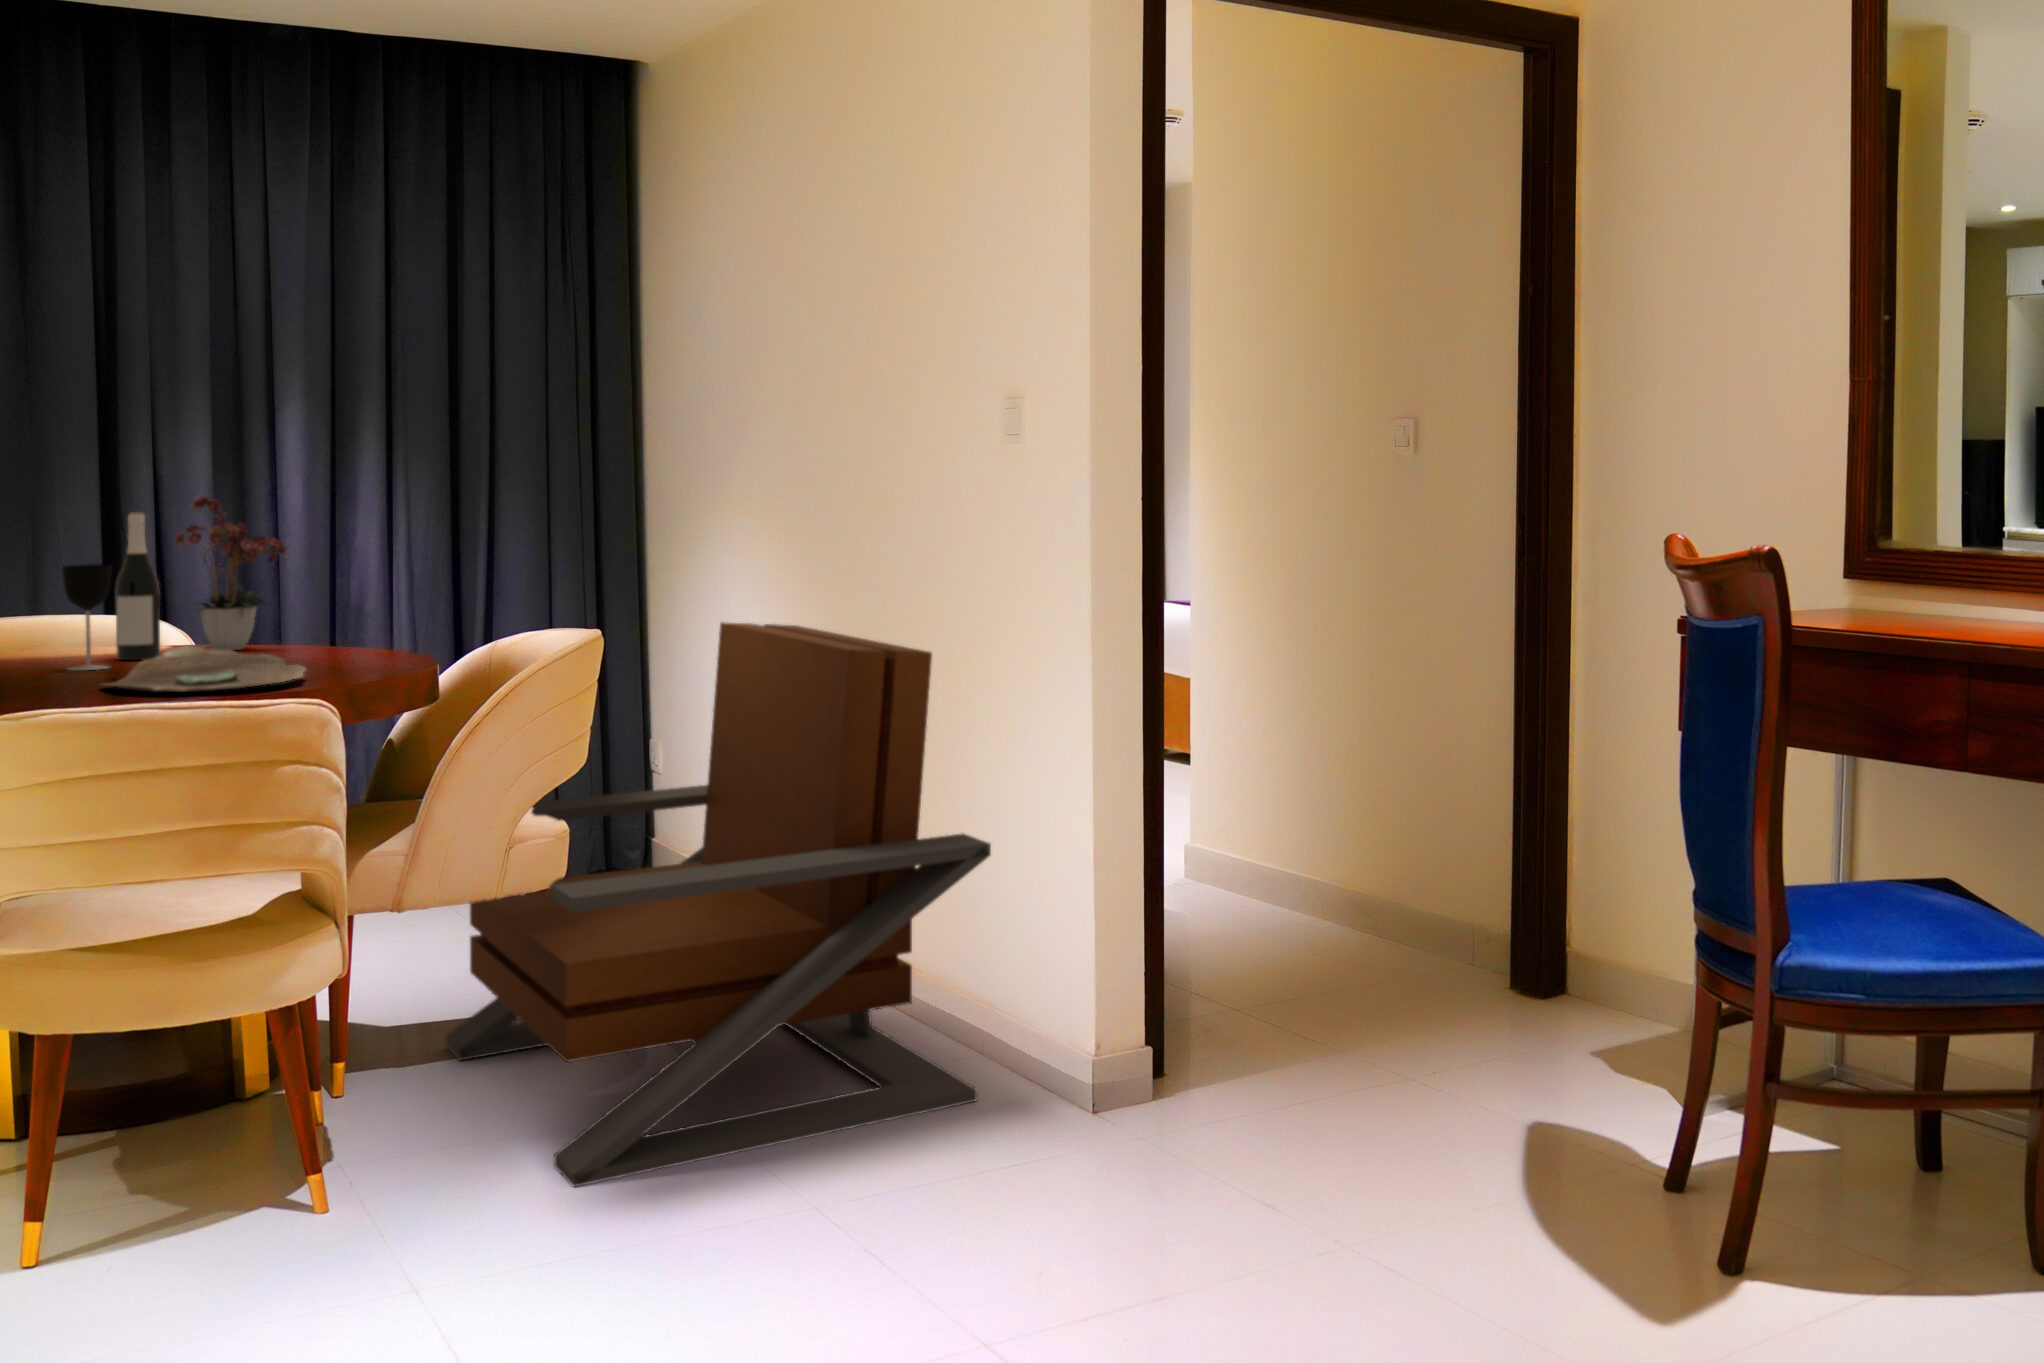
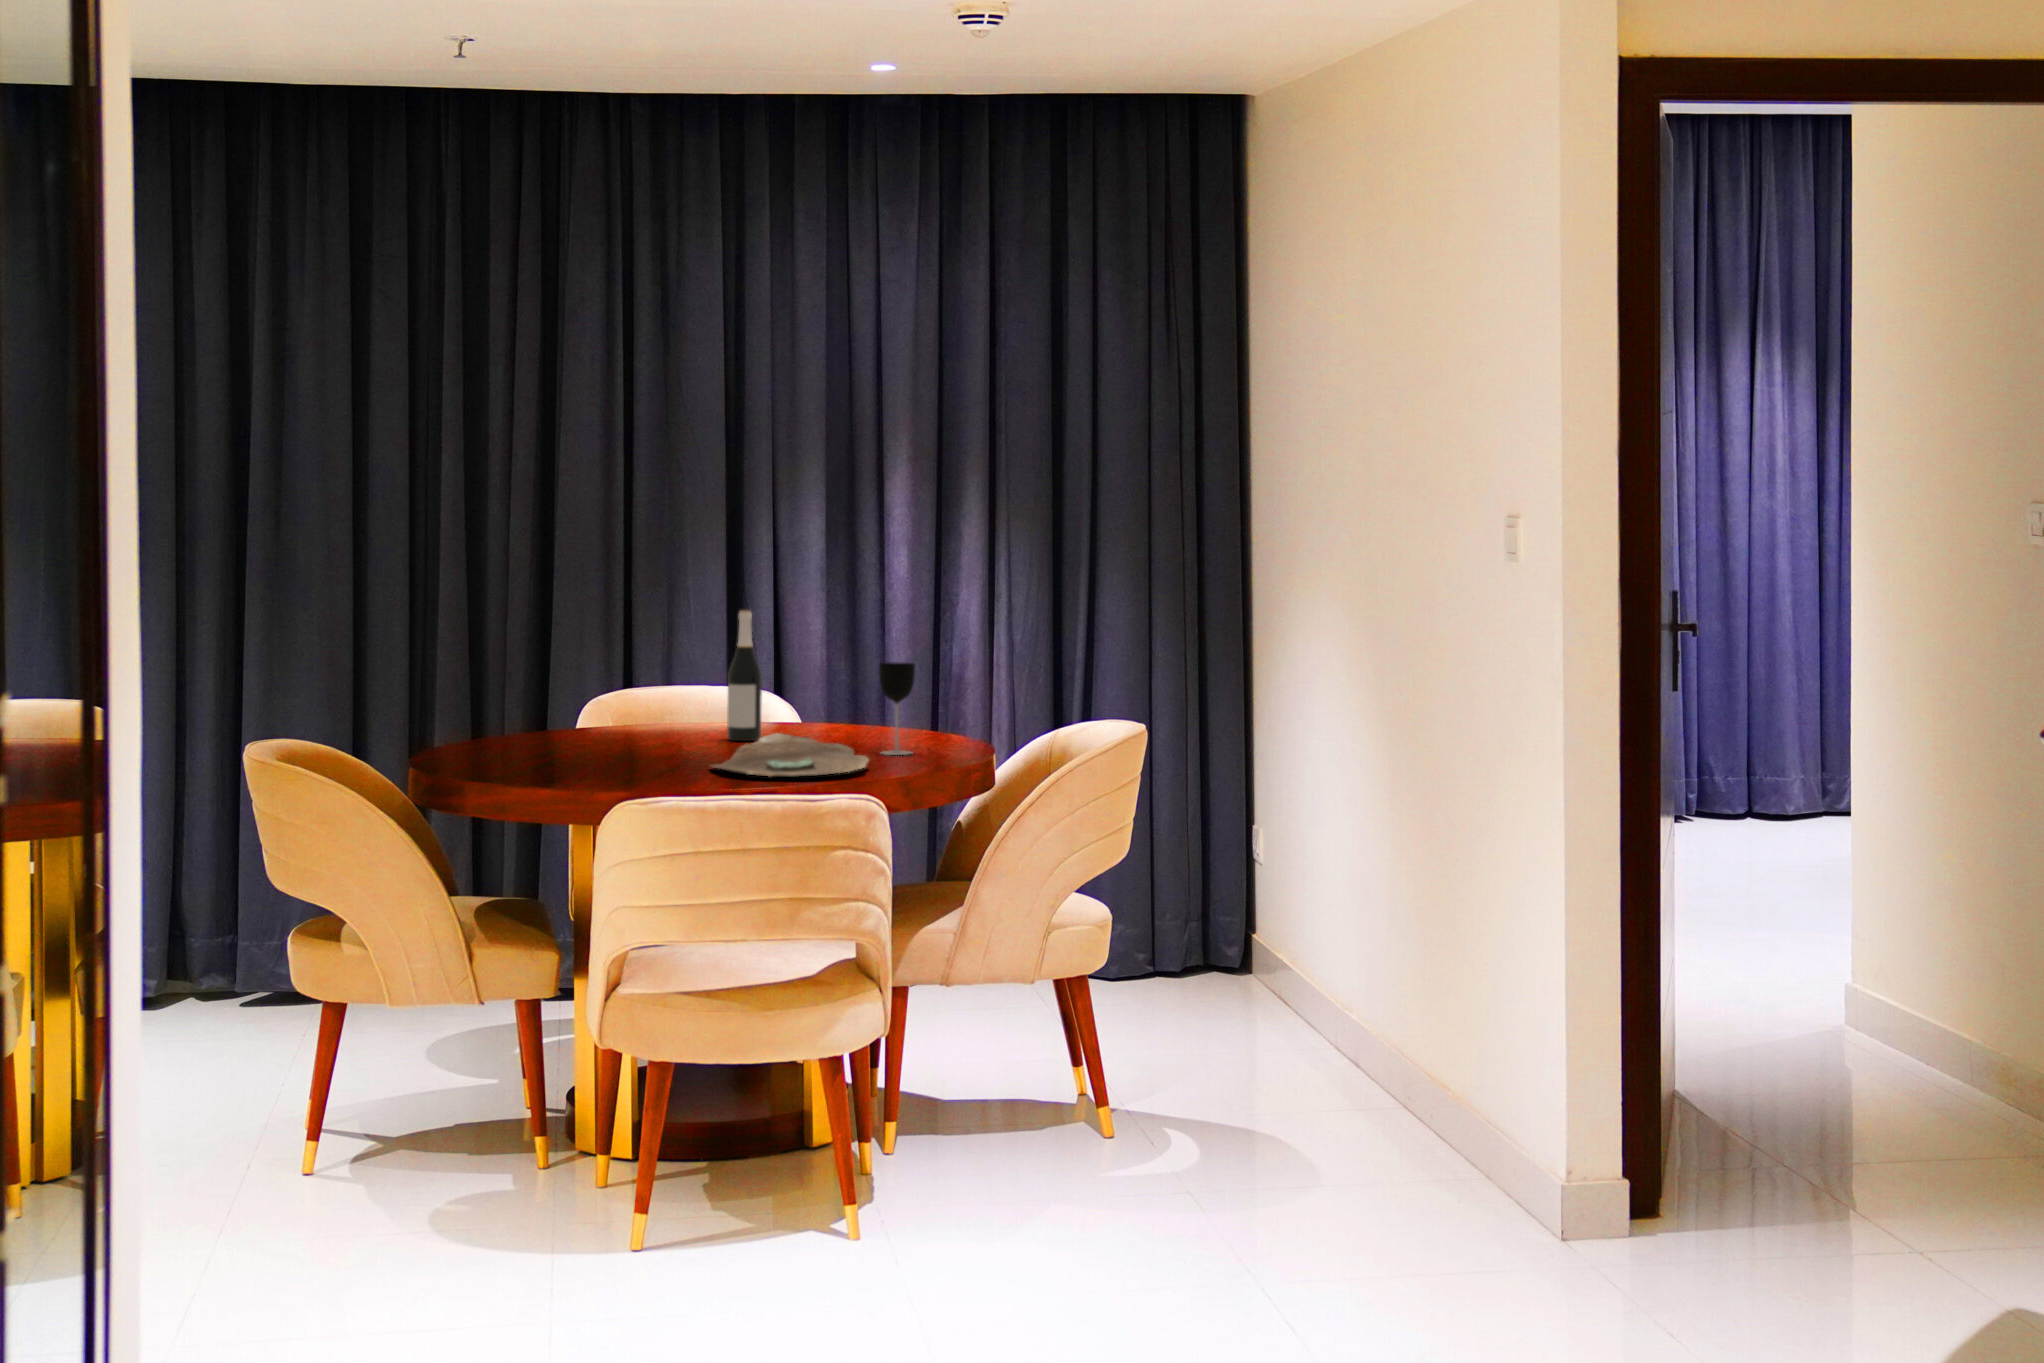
flower arrangement: present [175,496,287,650] -> none [770,587,872,735]
wine glass: present [62,564,111,670] -> present [879,663,915,755]
lounge chair: present [445,623,991,1187] -> none [982,731,1470,1255]

